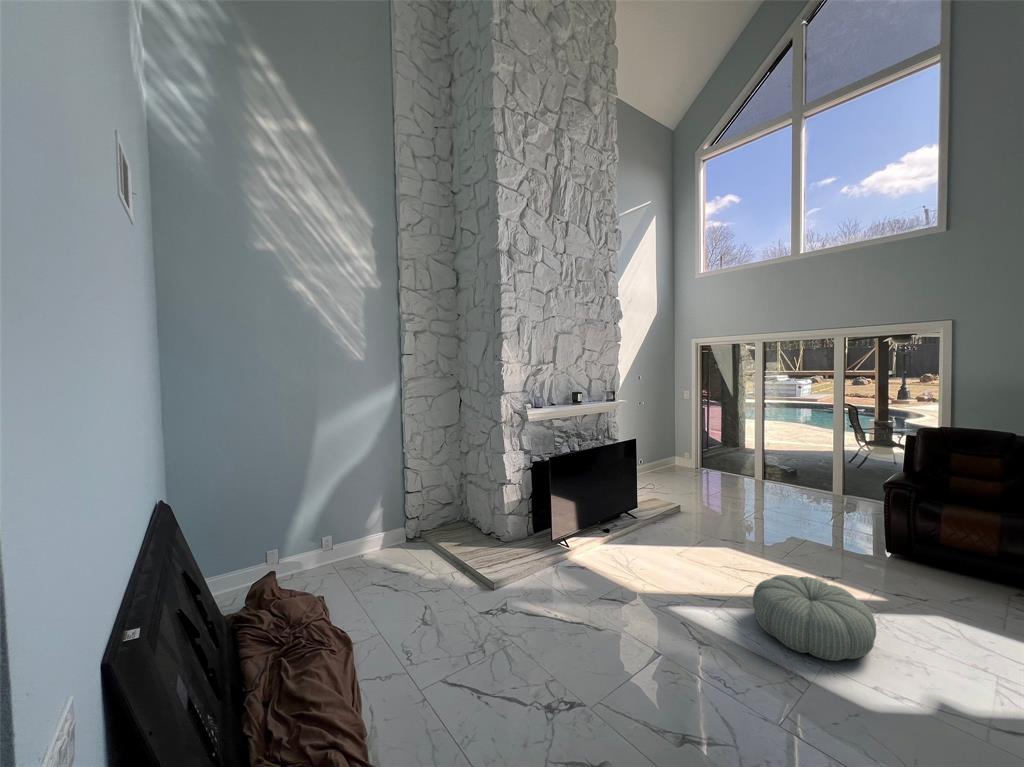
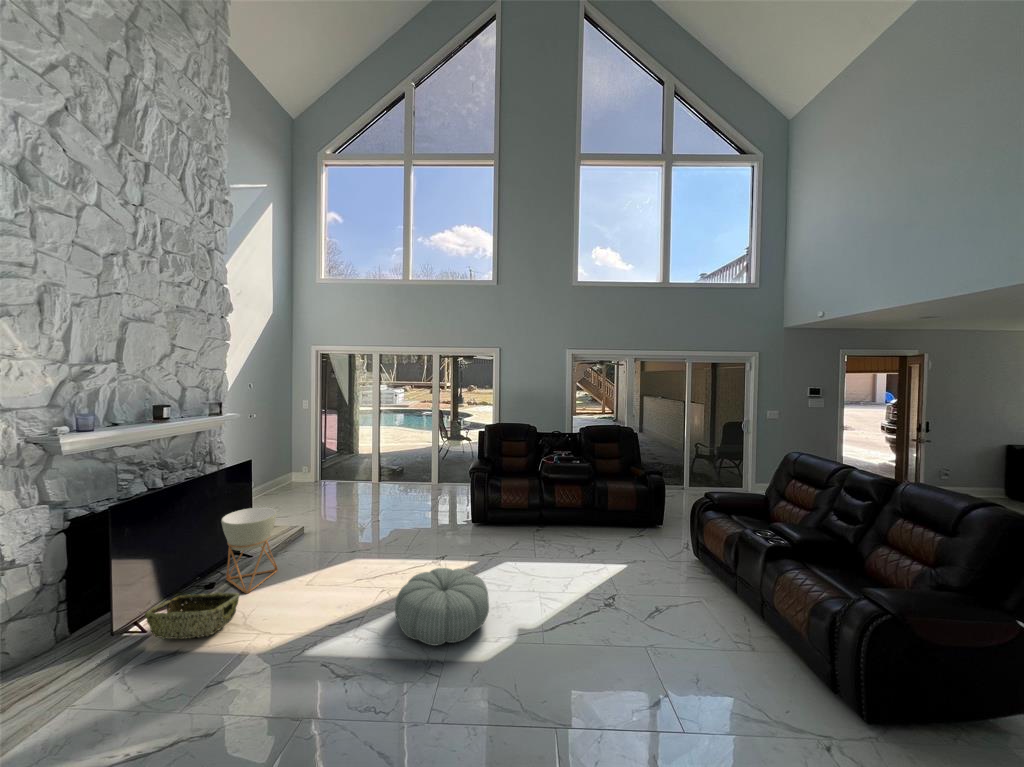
planter: none [614,479,656,546] -> present [222,508,278,593]
woven basket: none [568,531,624,564] -> present [145,592,239,639]

